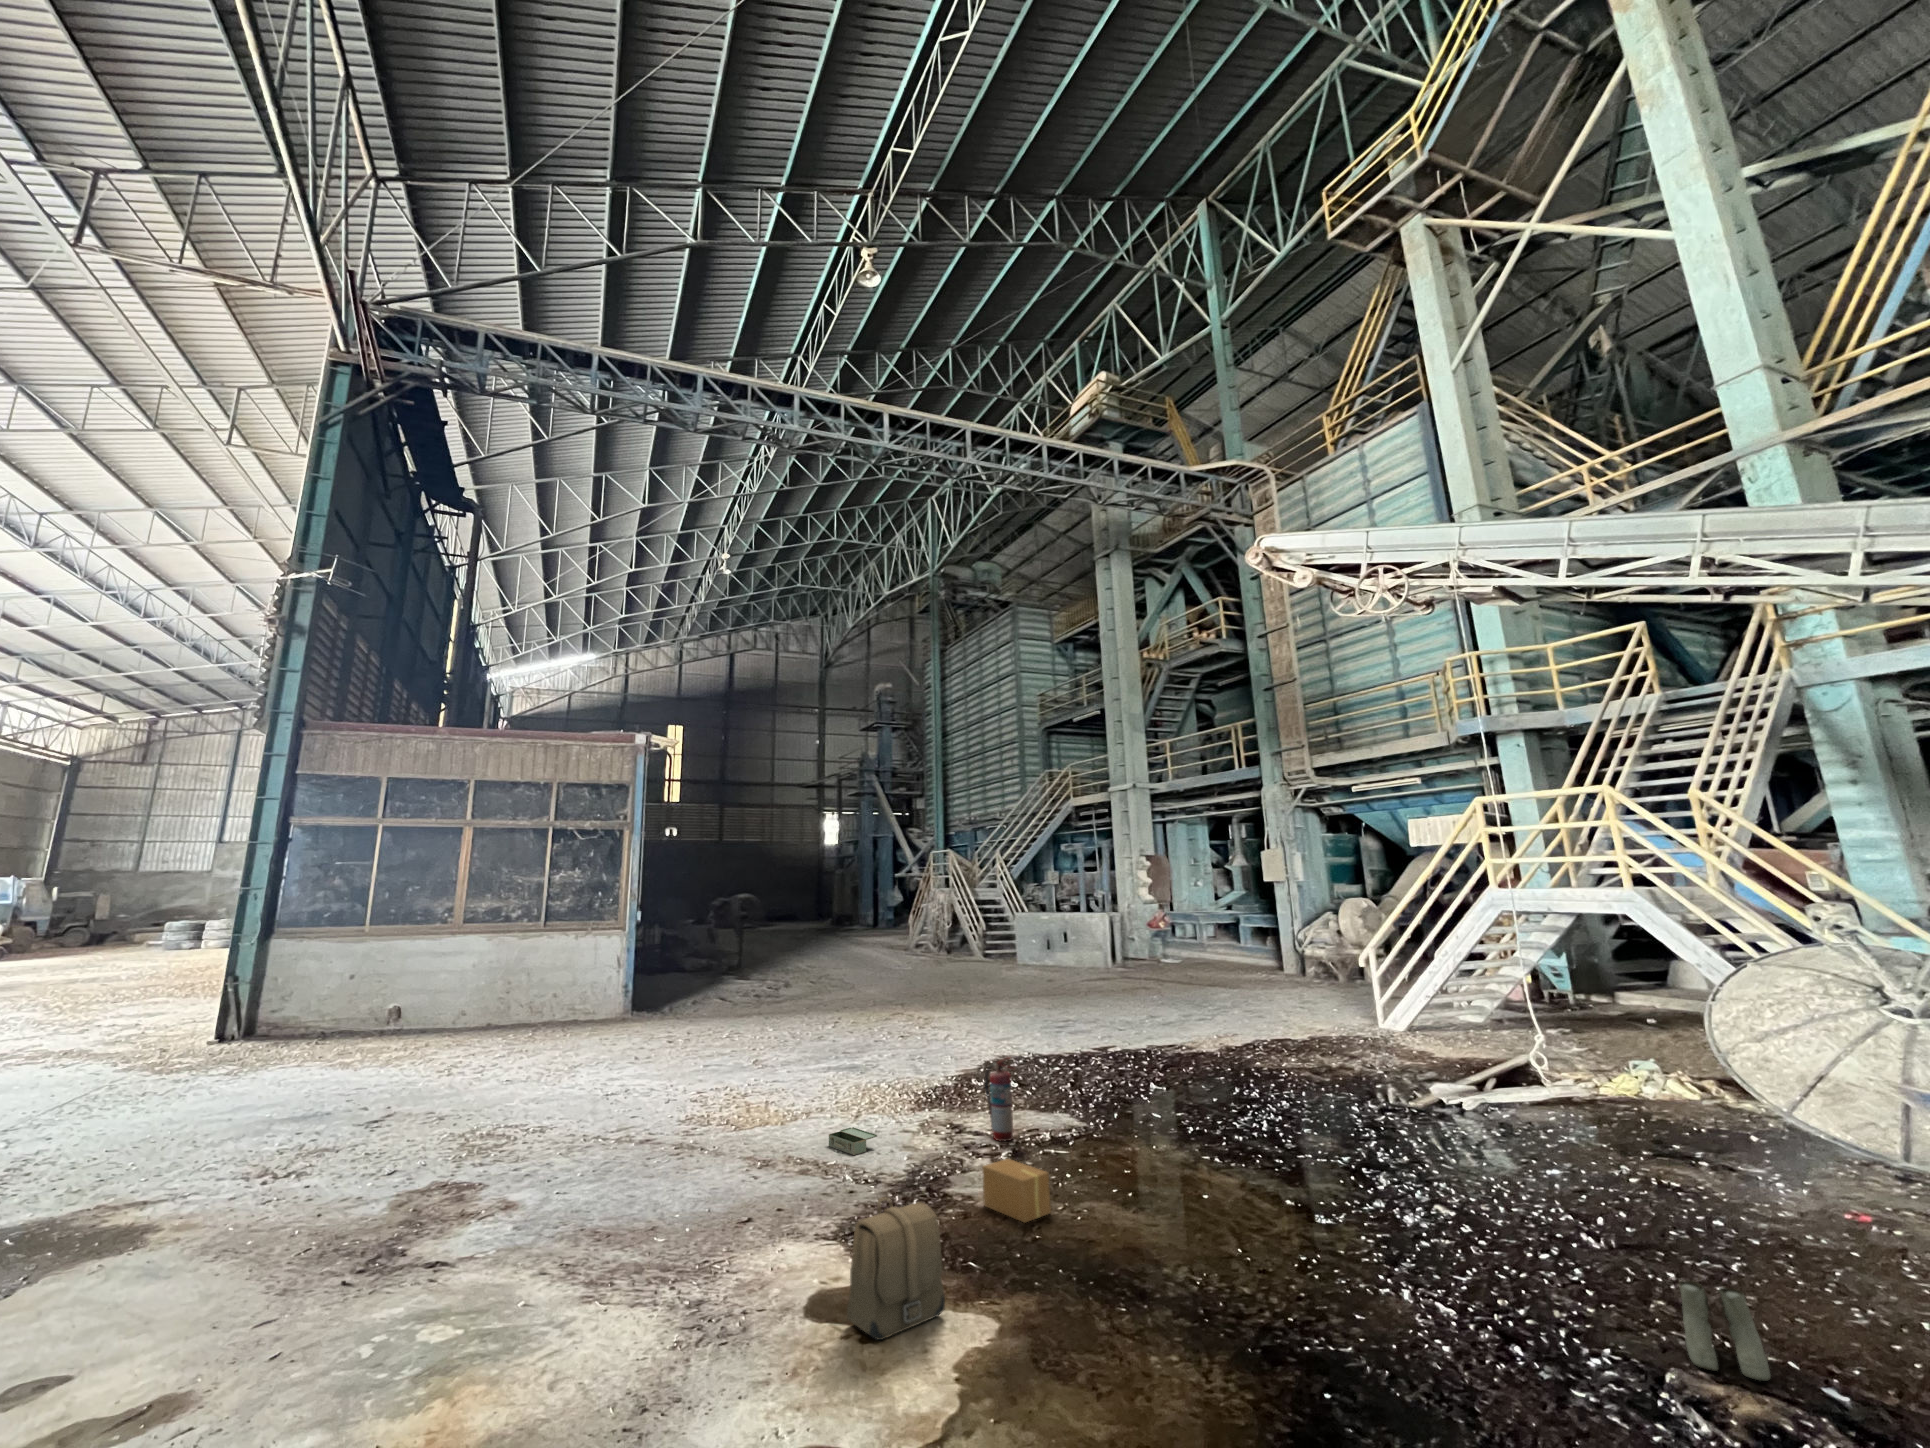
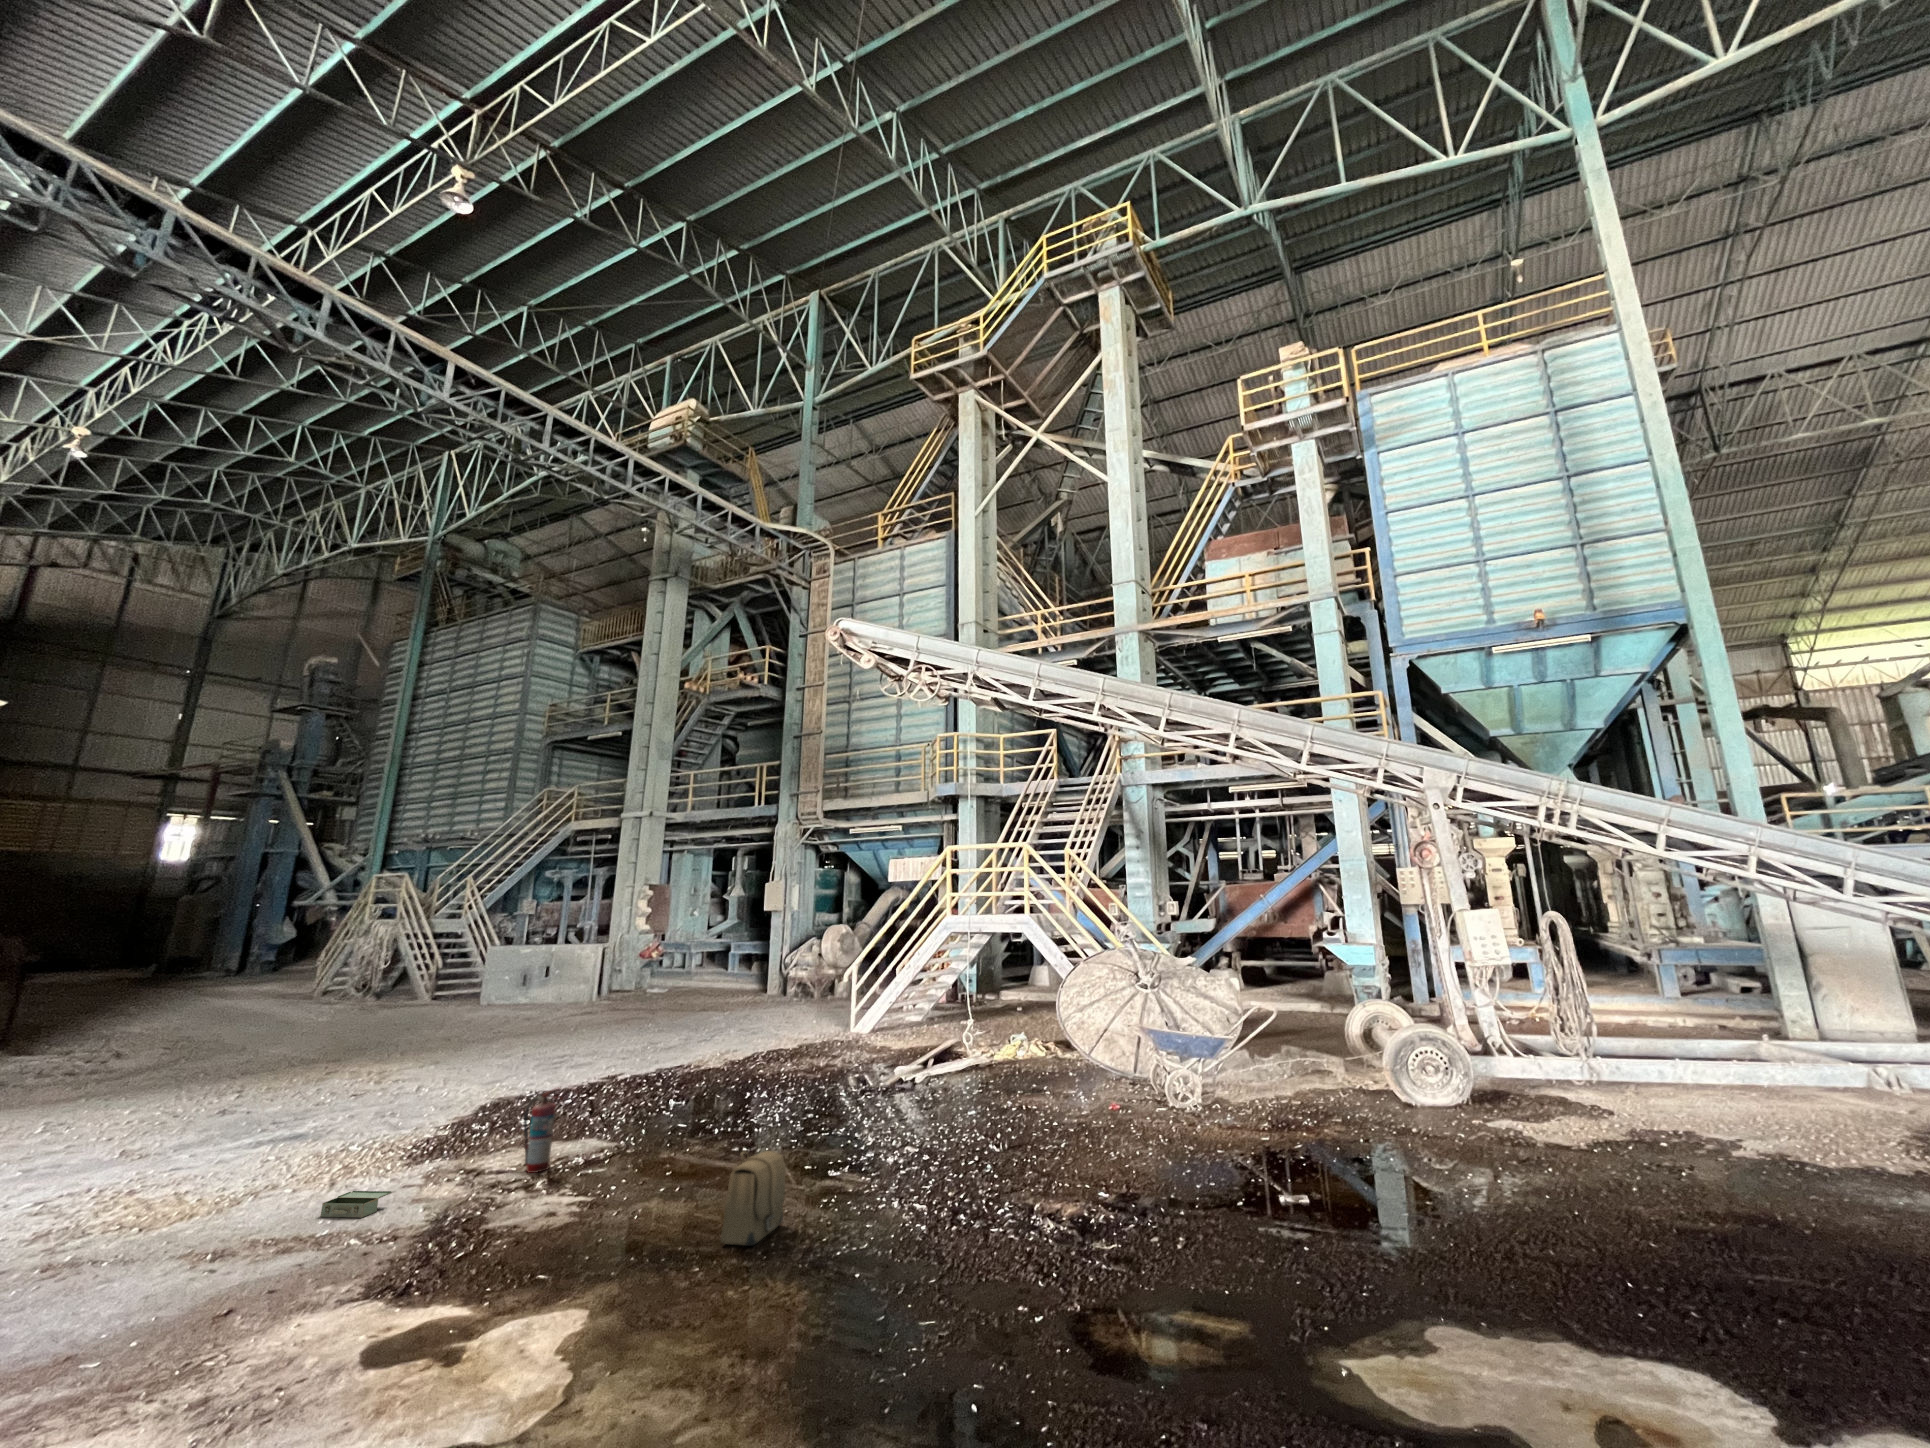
cardboard box: present [982,1159,1051,1222] -> none [542,1176,615,1227]
backpack: present [847,1197,945,1340] -> present [721,1151,785,1246]
boots: present [1679,1281,1771,1381] -> none [1033,1147,1067,1194]

